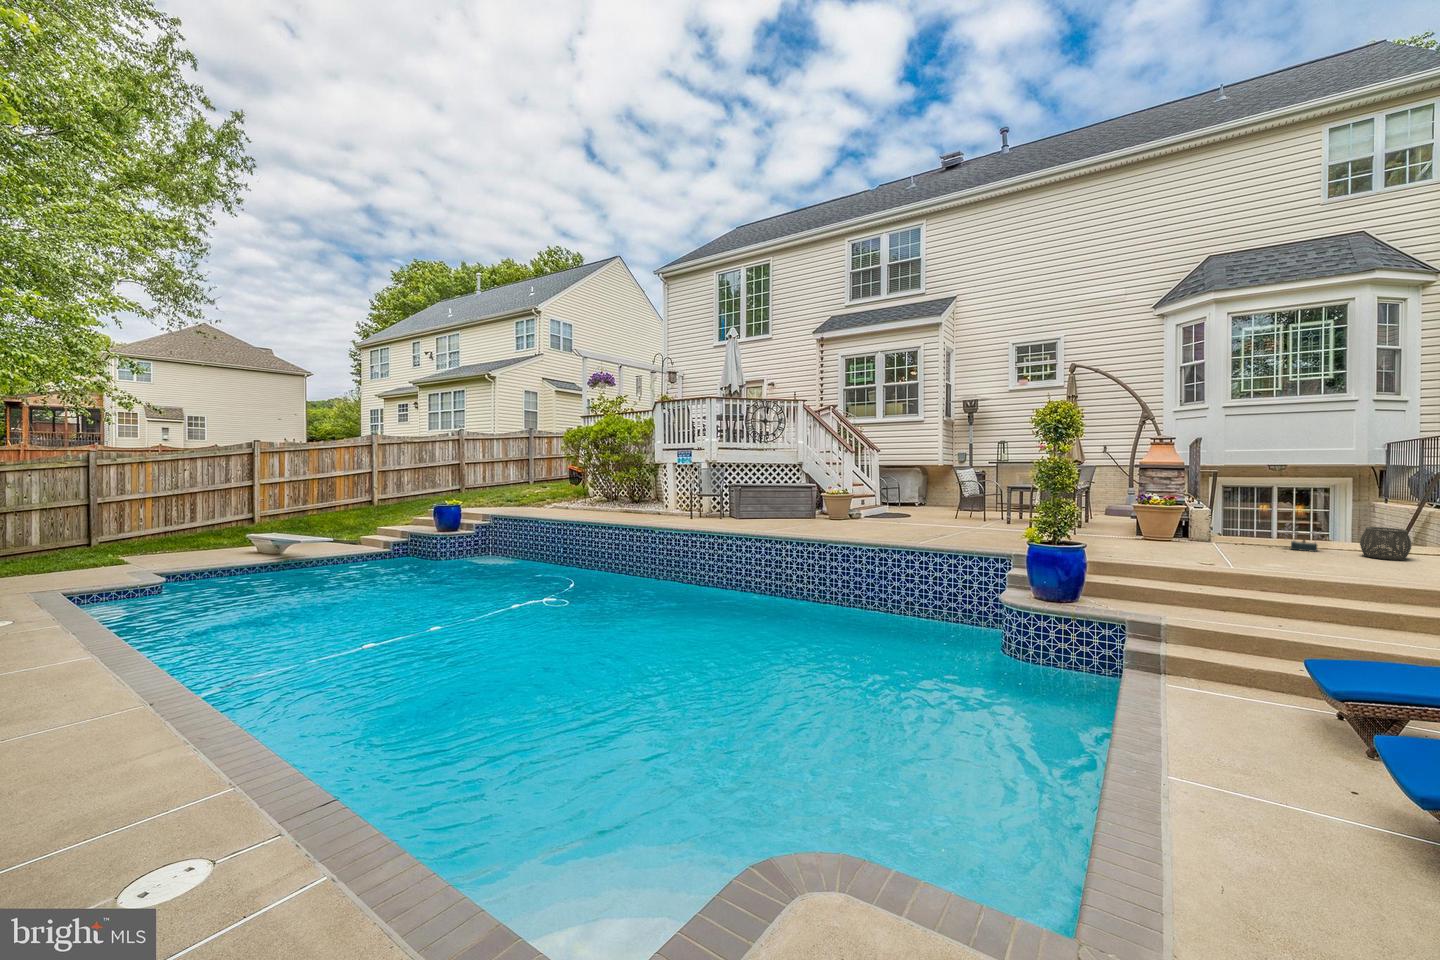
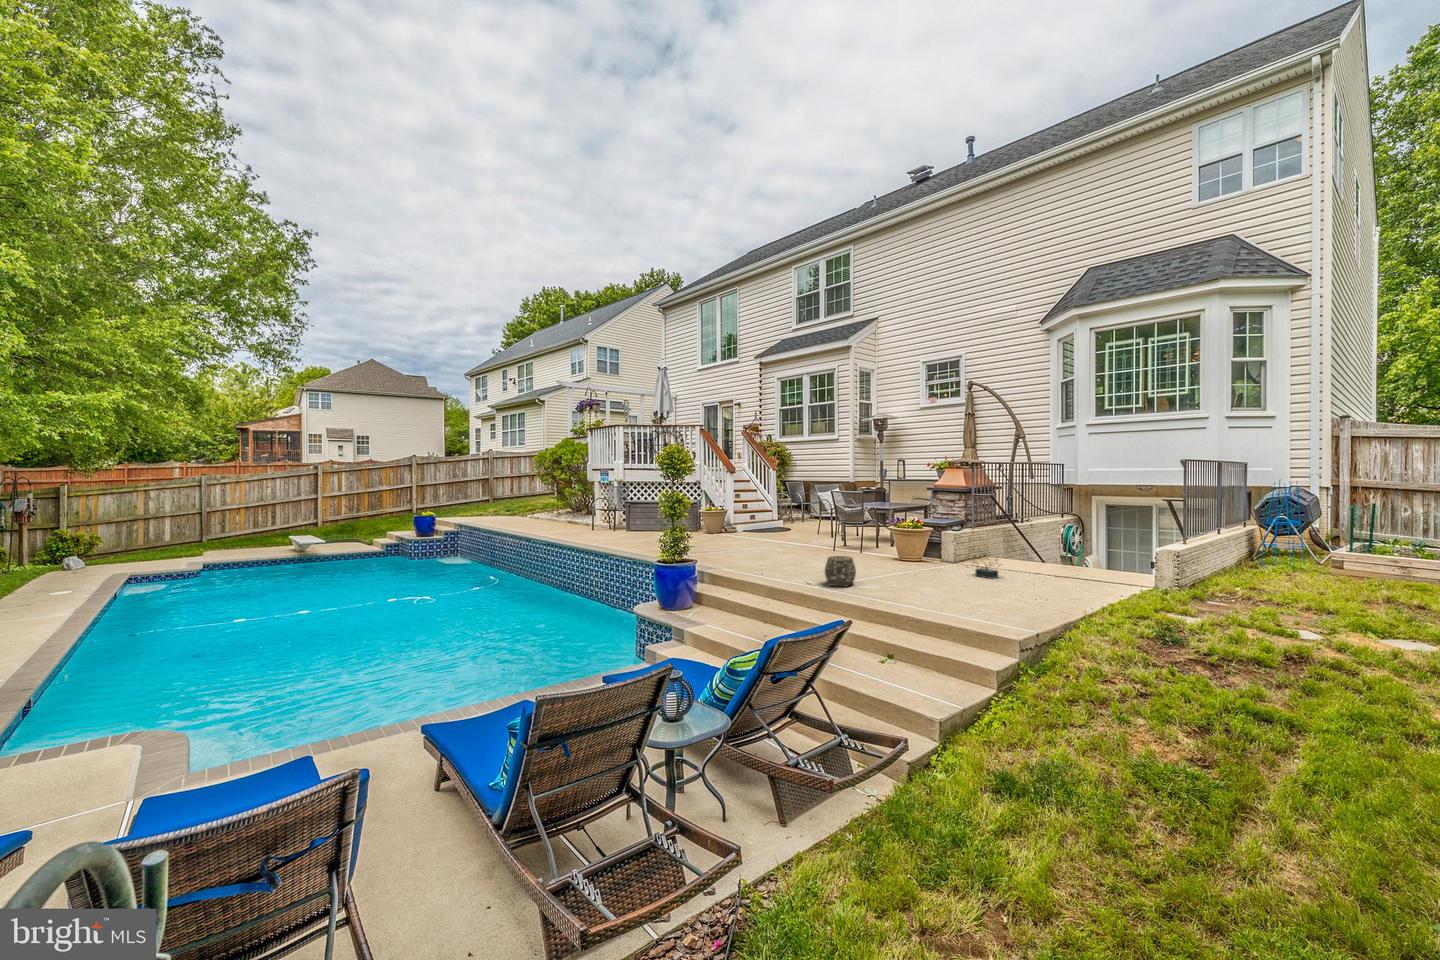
woven basket: present [1360,527,1412,560] -> present [825,556,856,587]

